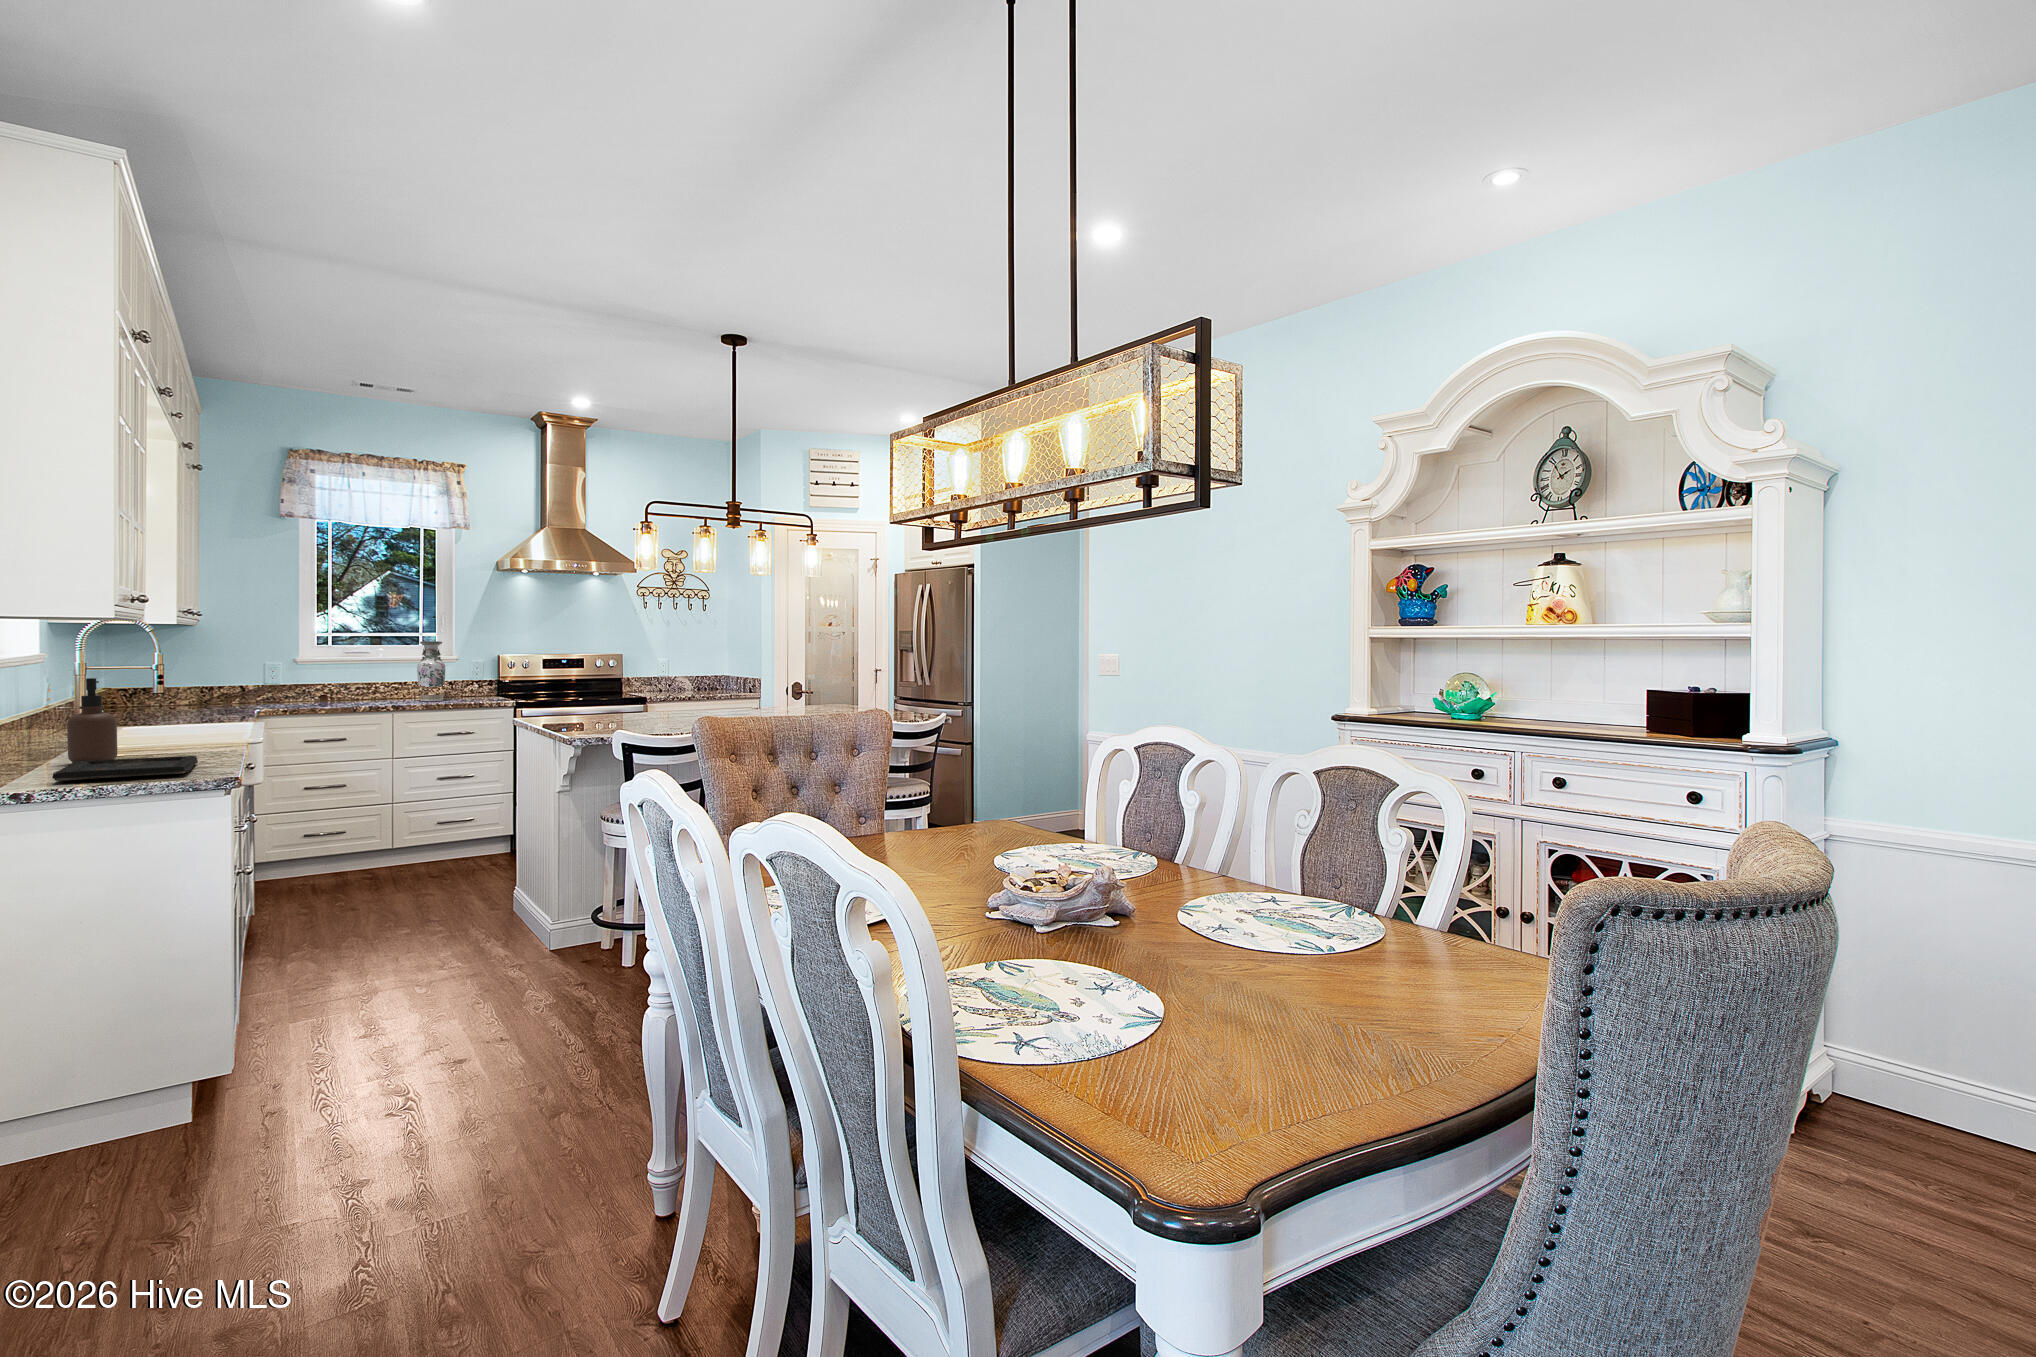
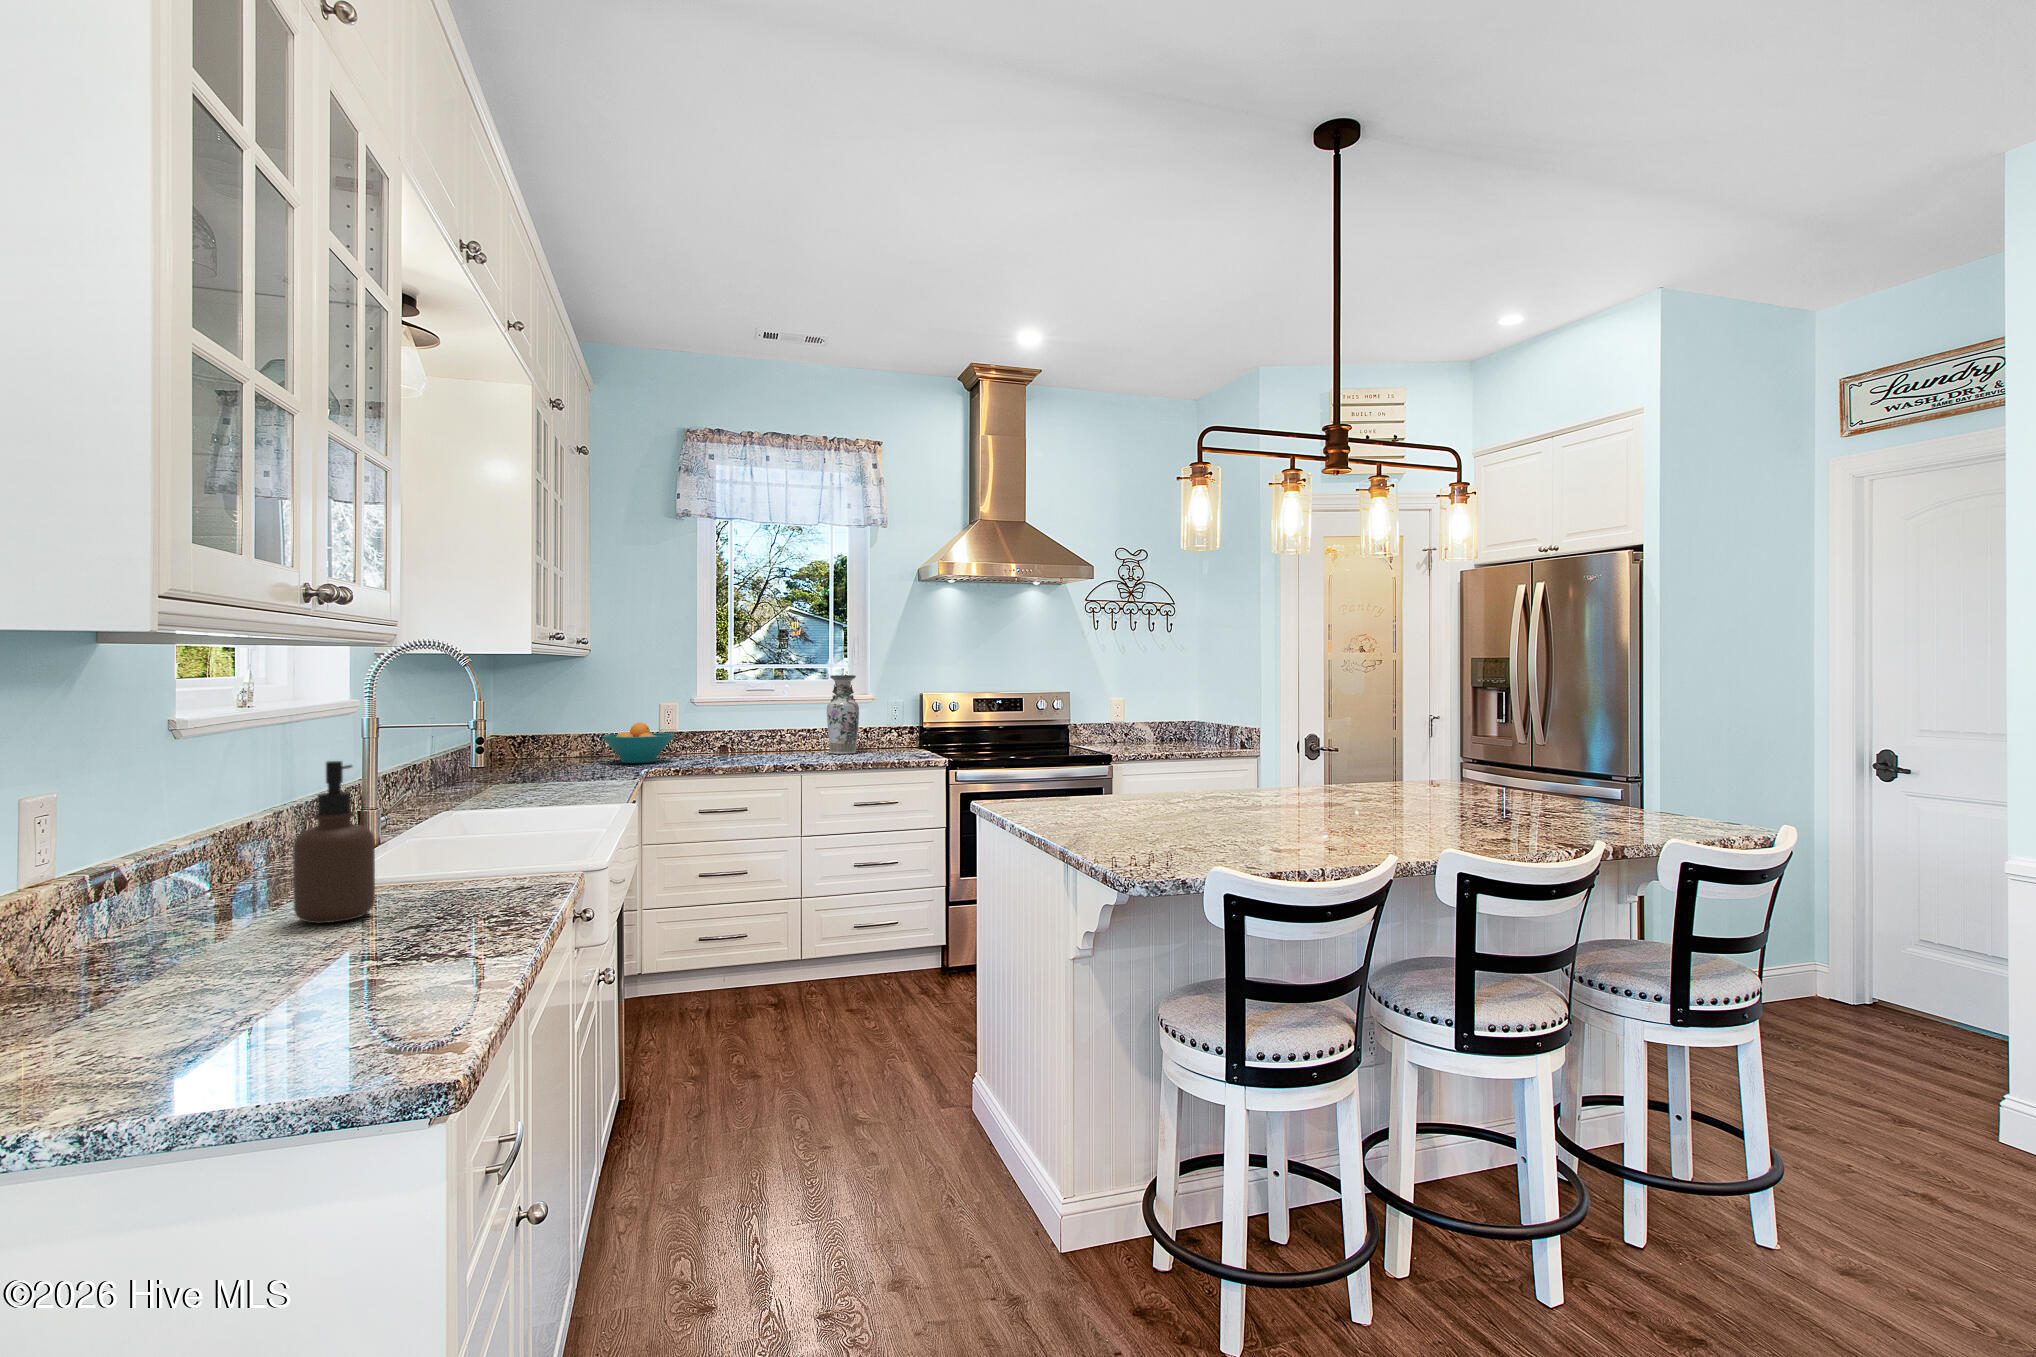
fruit bowl: none [214,677,282,708] -> present [602,723,675,763]
tray: present [52,756,198,781] -> none [155,923,483,1023]

